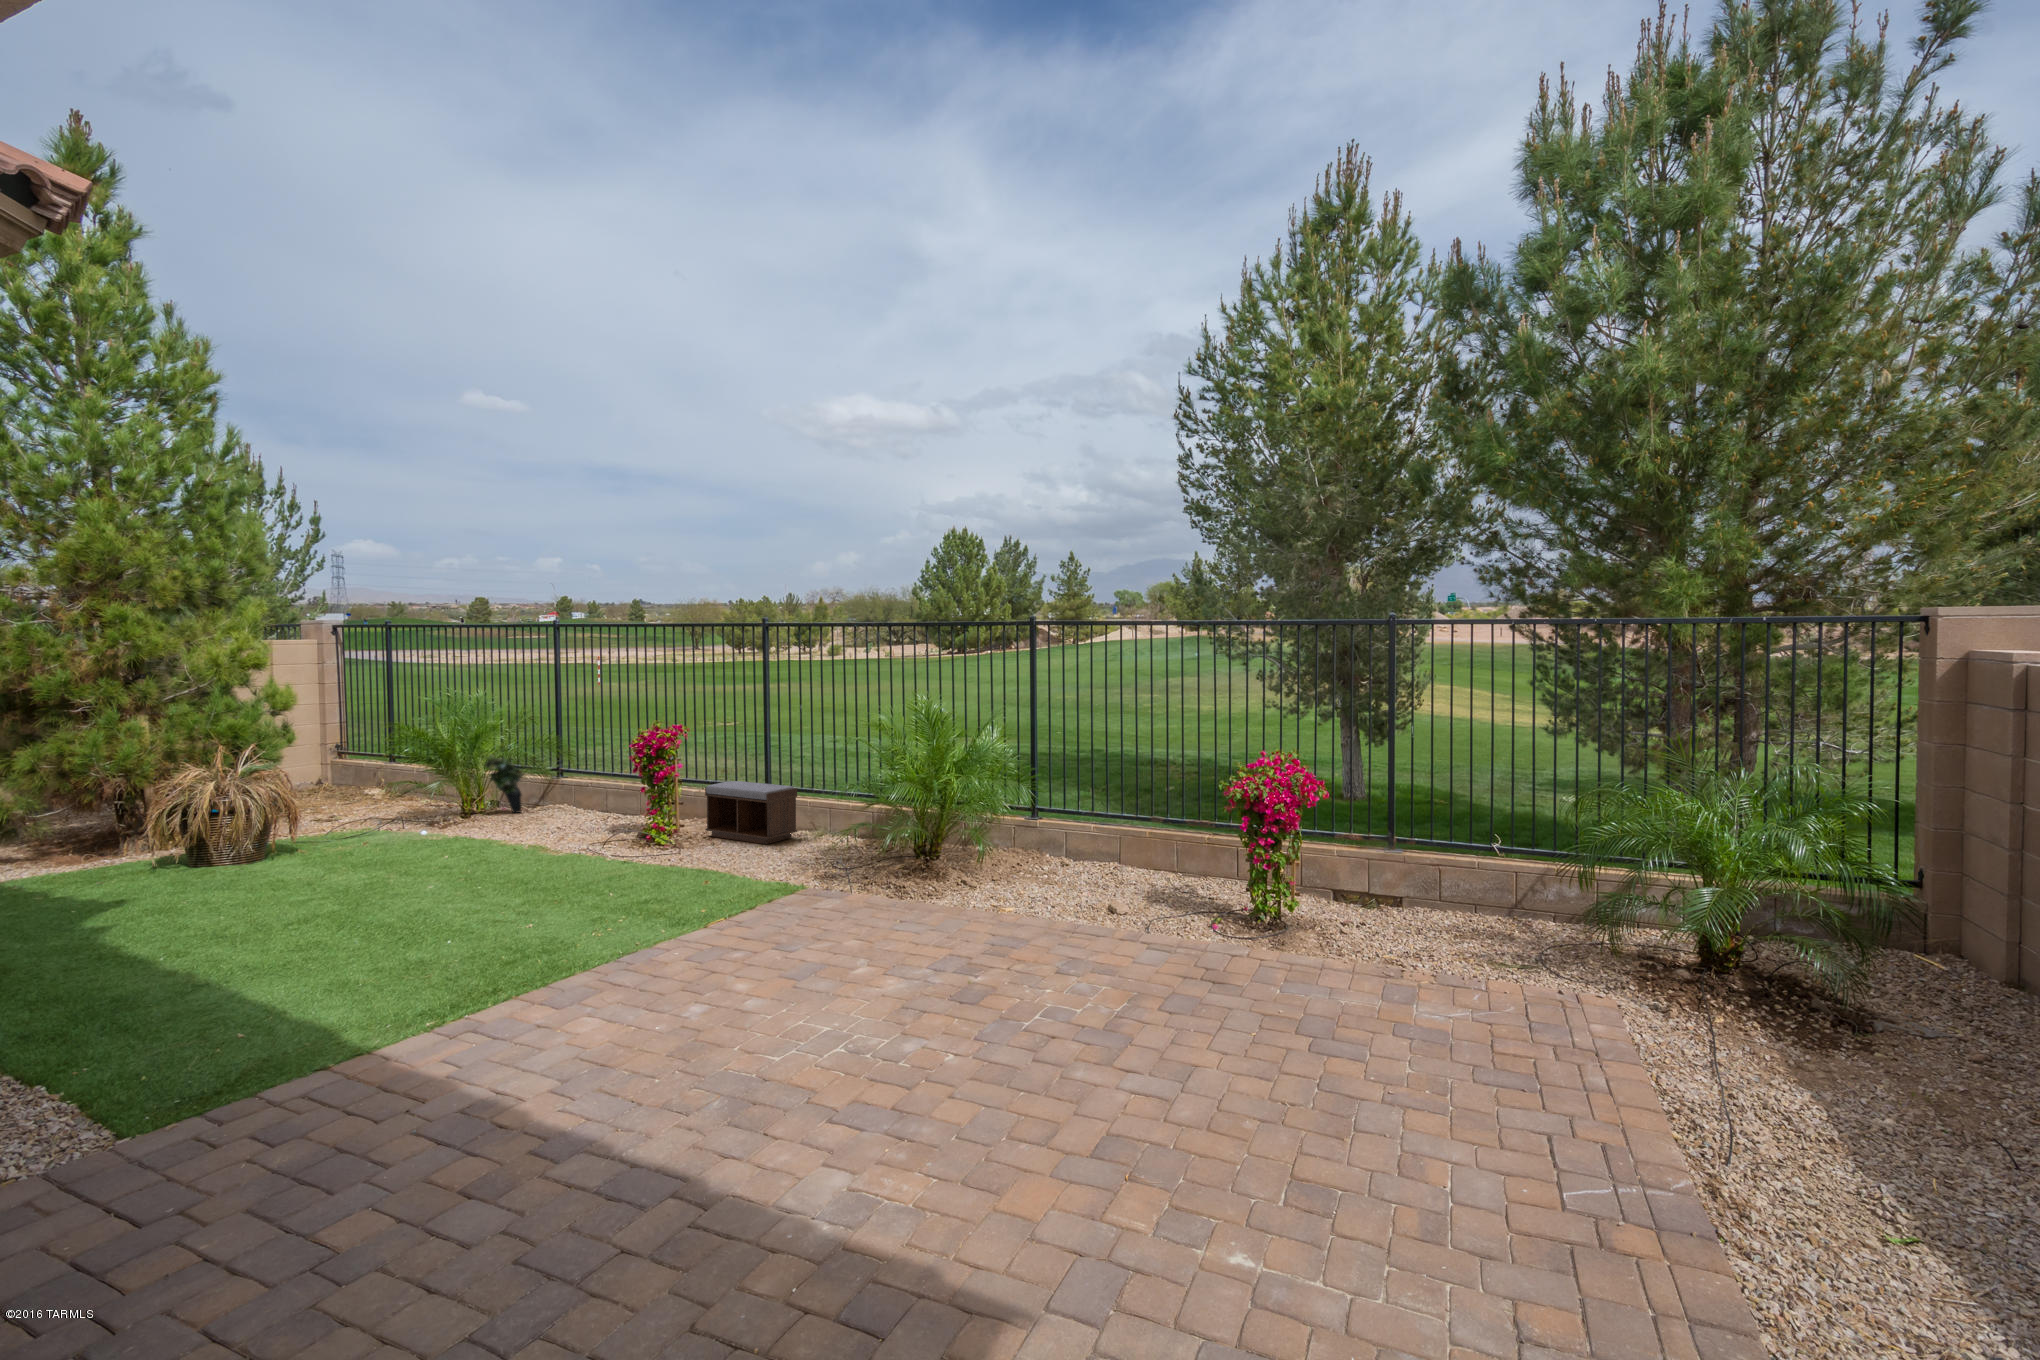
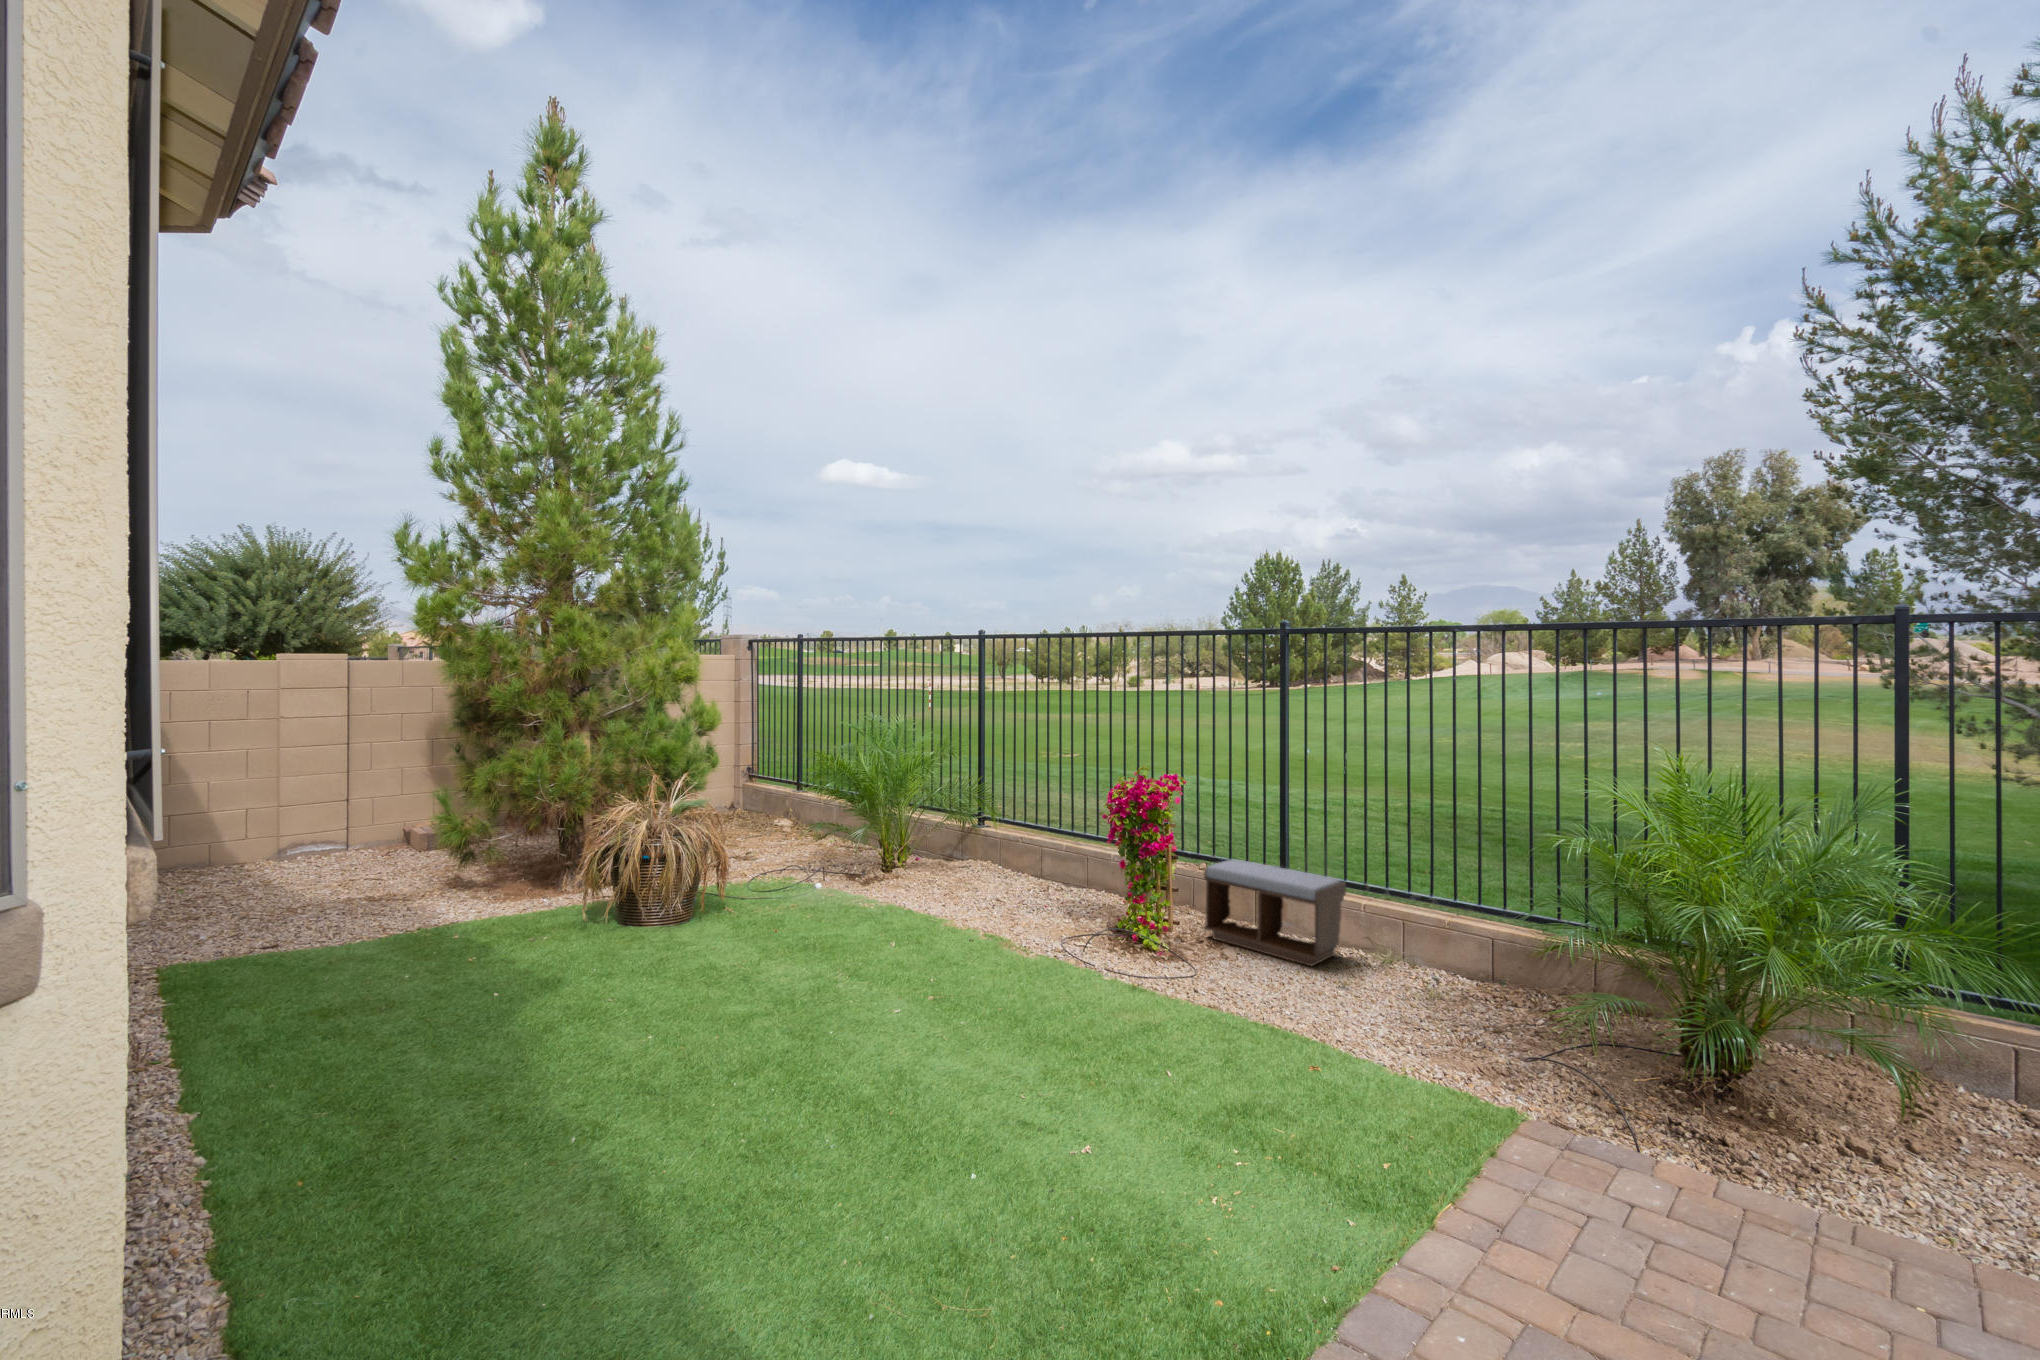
potted plant: present [485,754,524,813] -> none [904,793,948,867]

